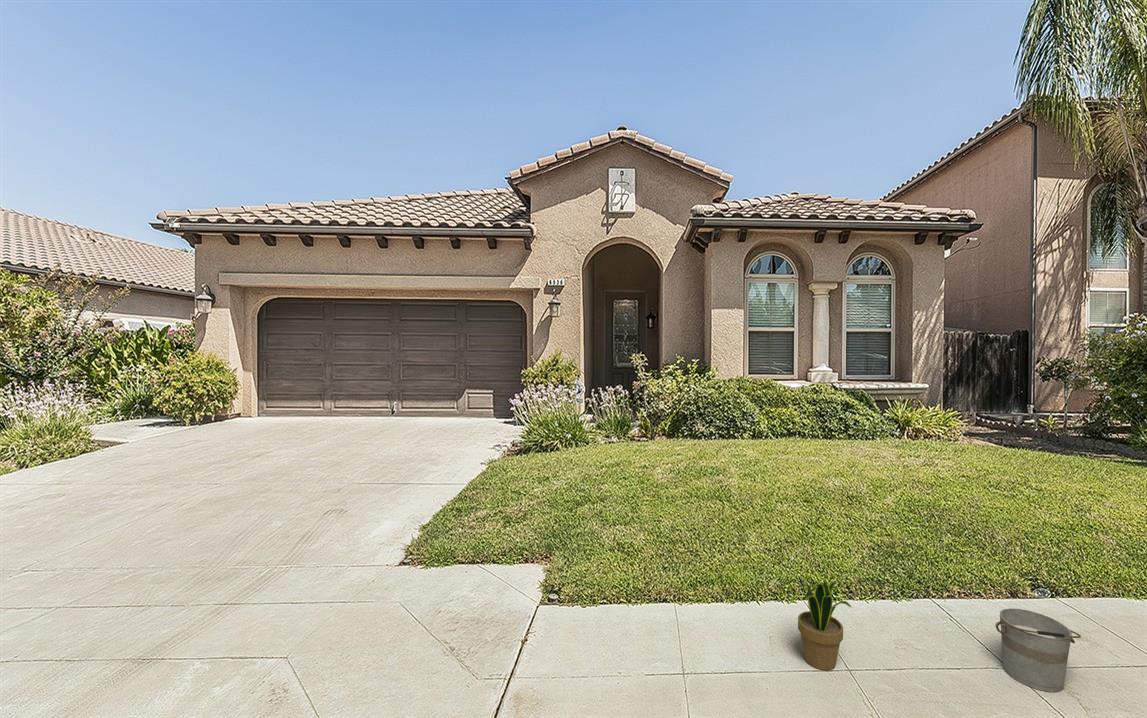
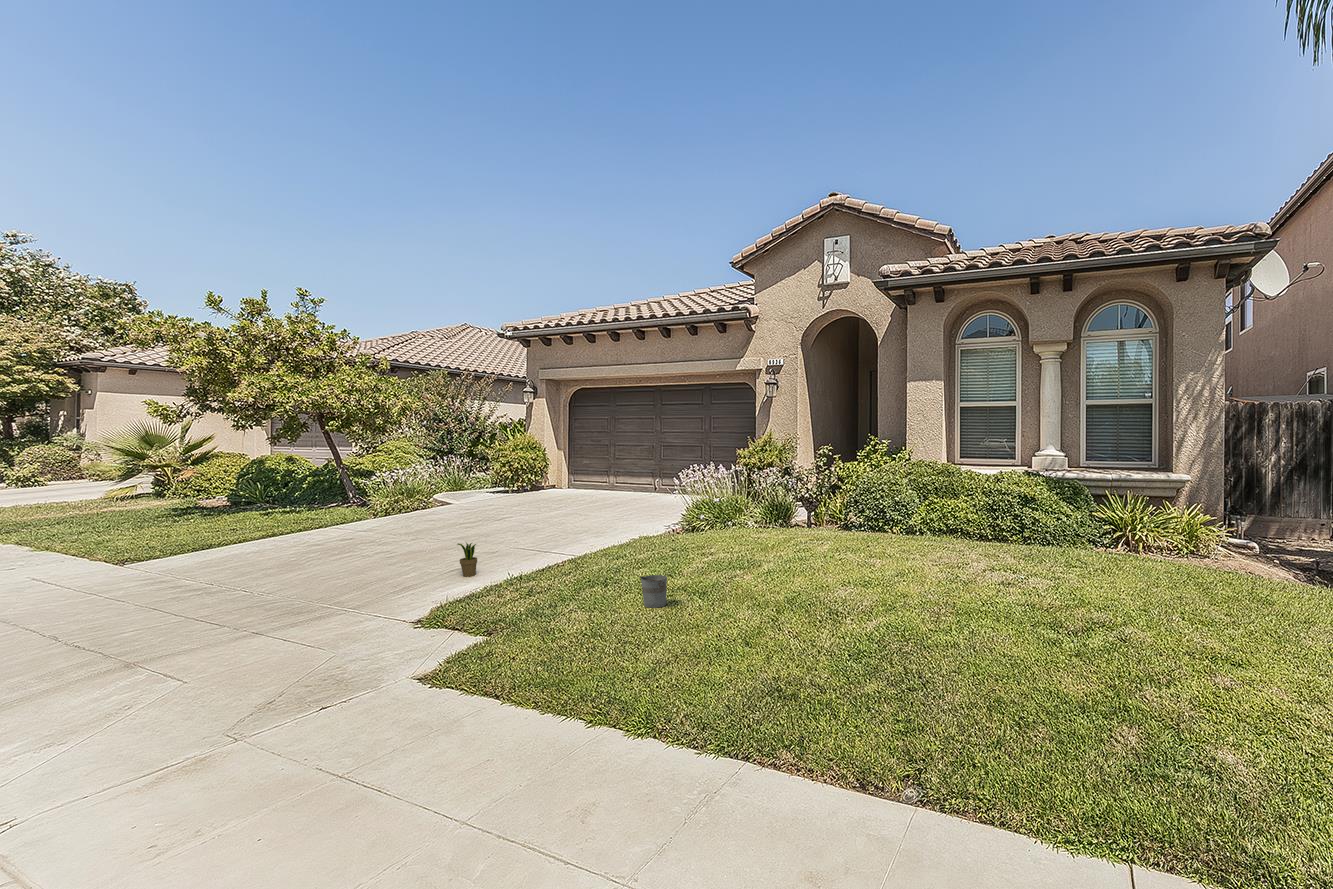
potted plant: present [798,580,851,670] -> present [458,543,477,577]

